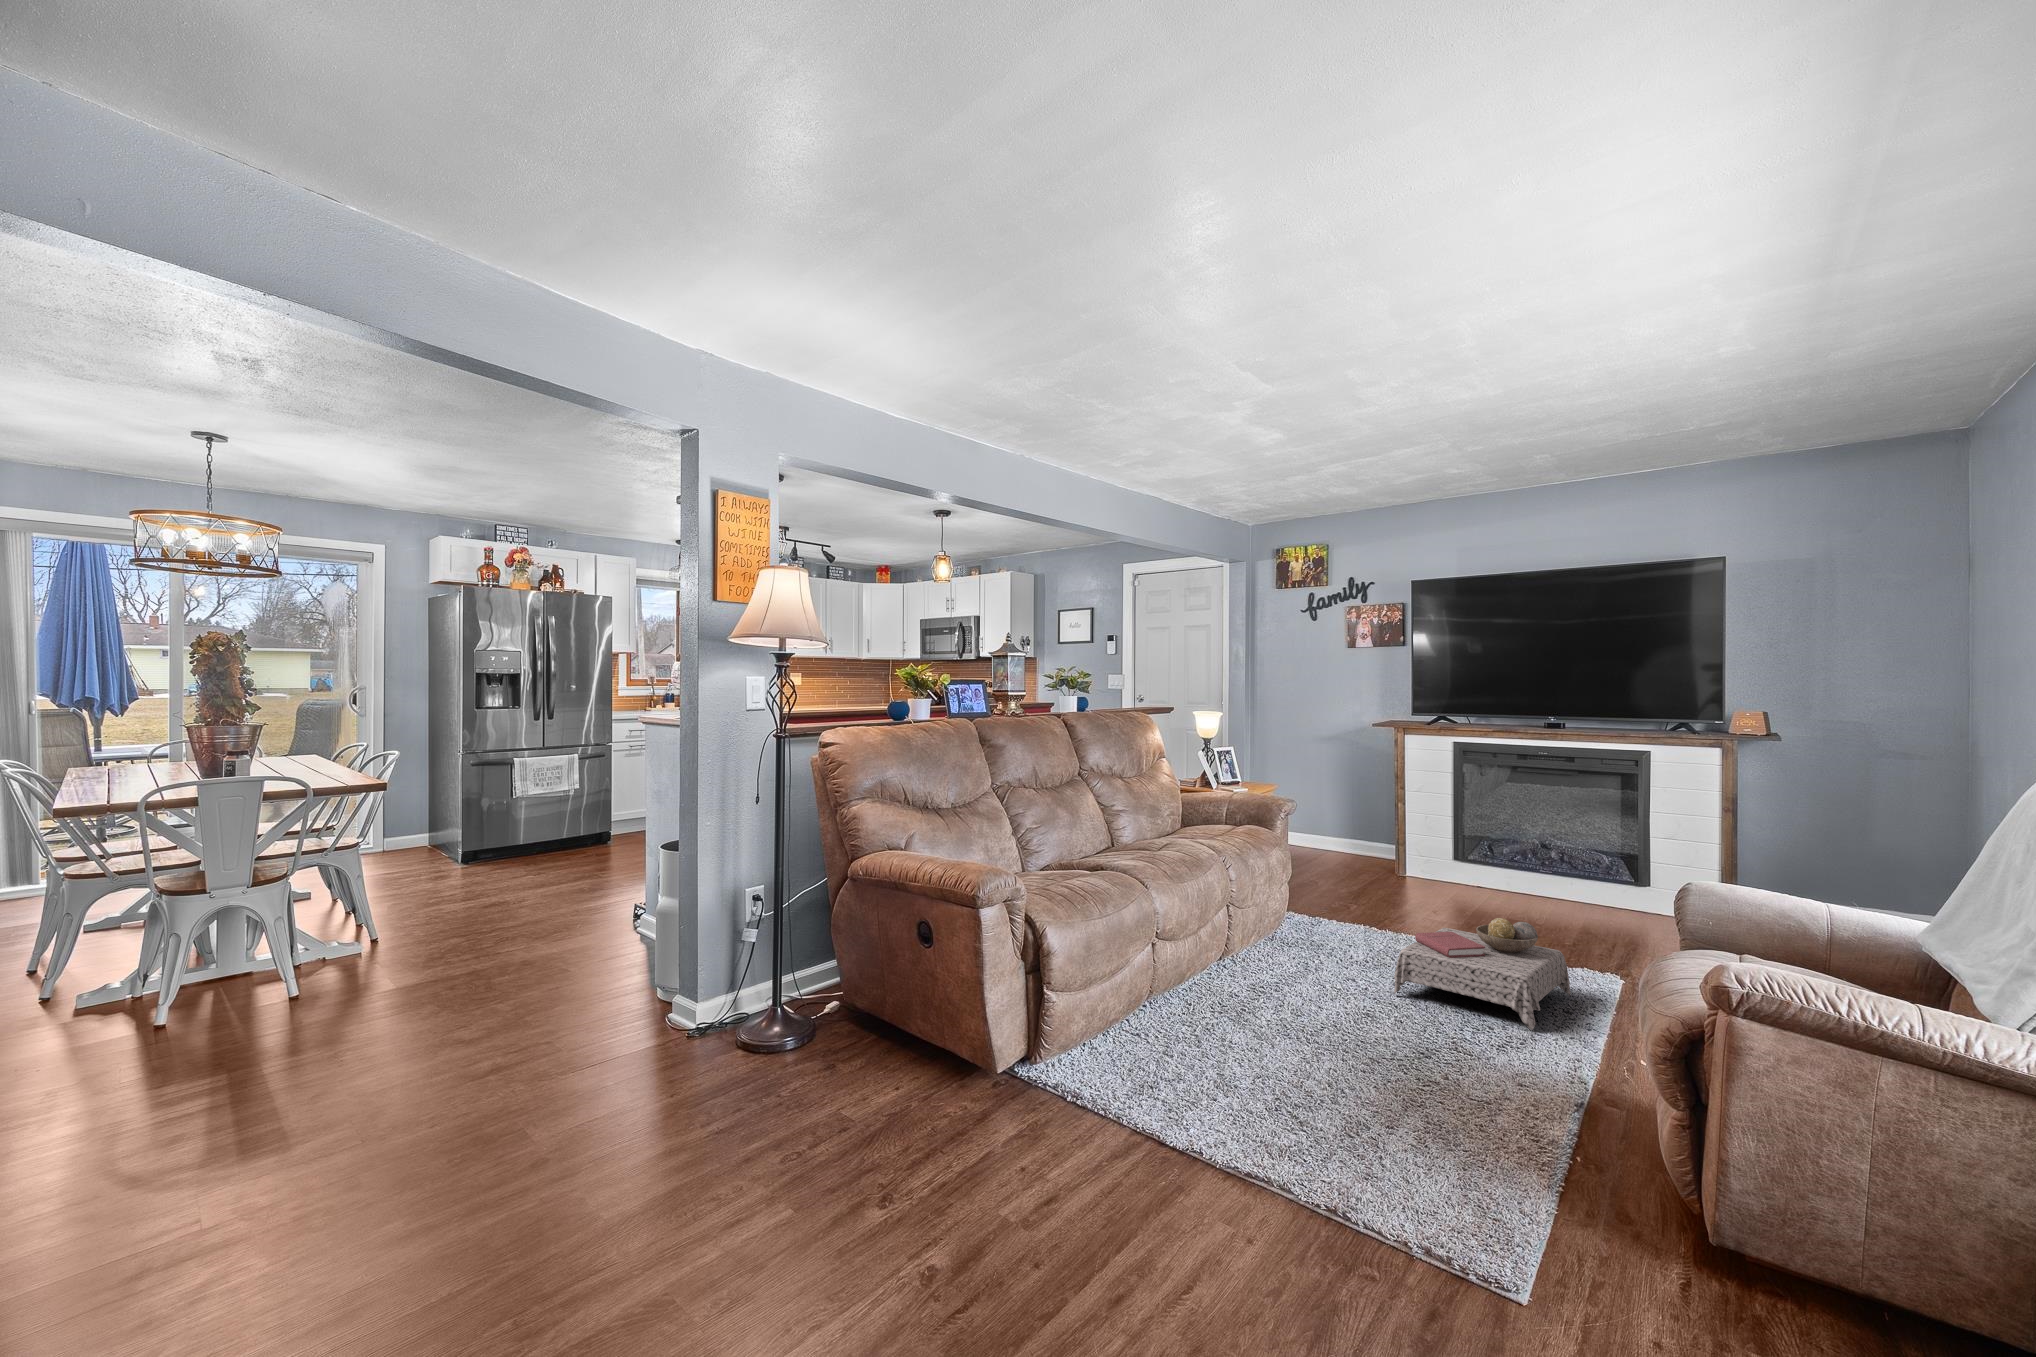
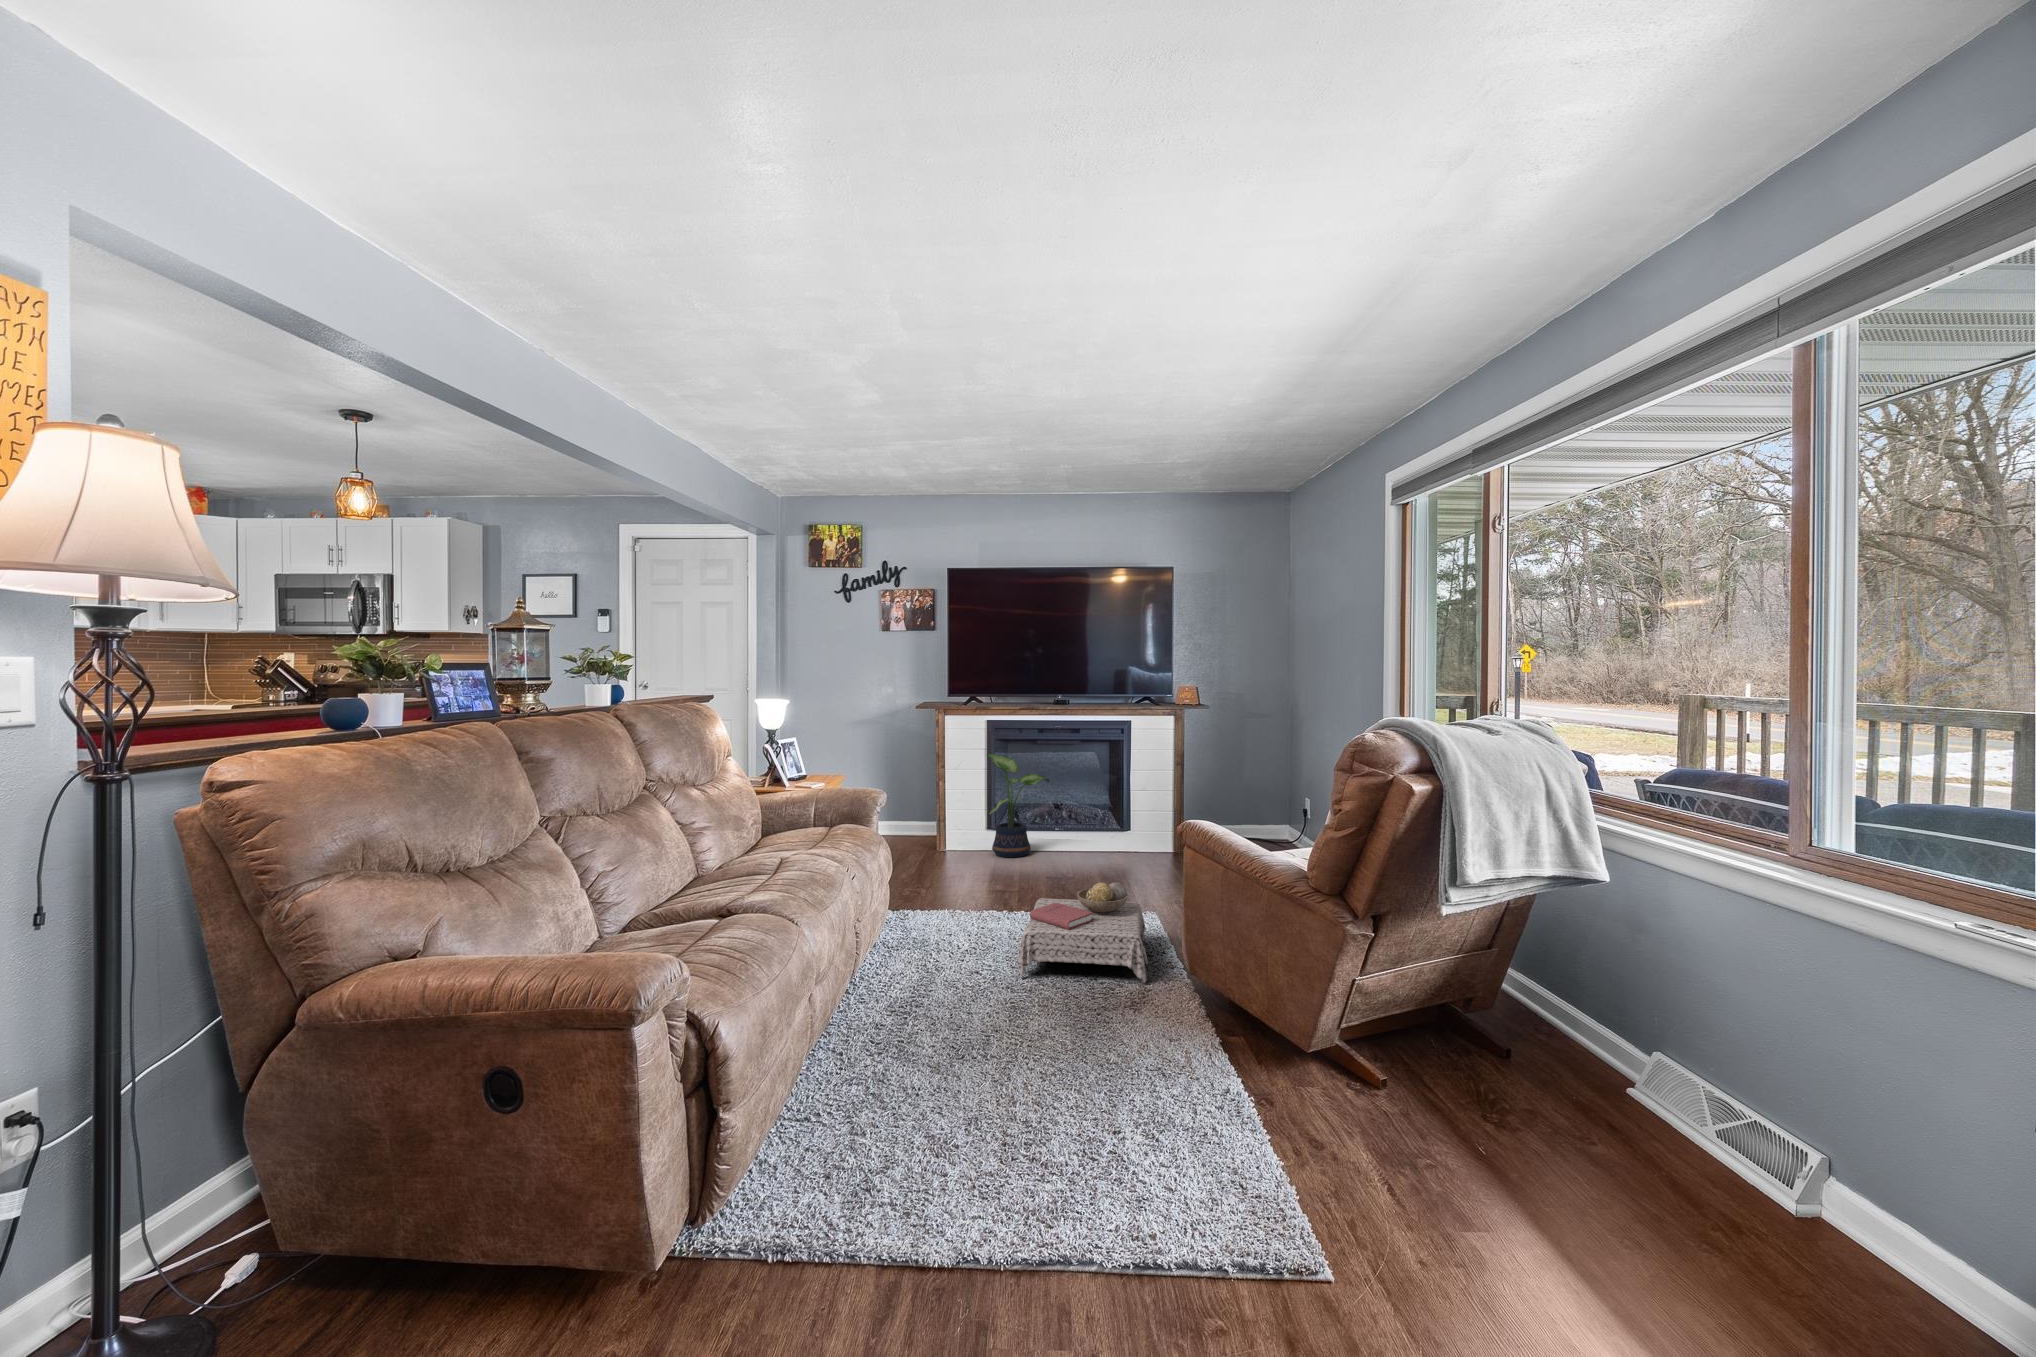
potted plant: none [1447,781,1529,896] -> present [987,754,1050,857]

